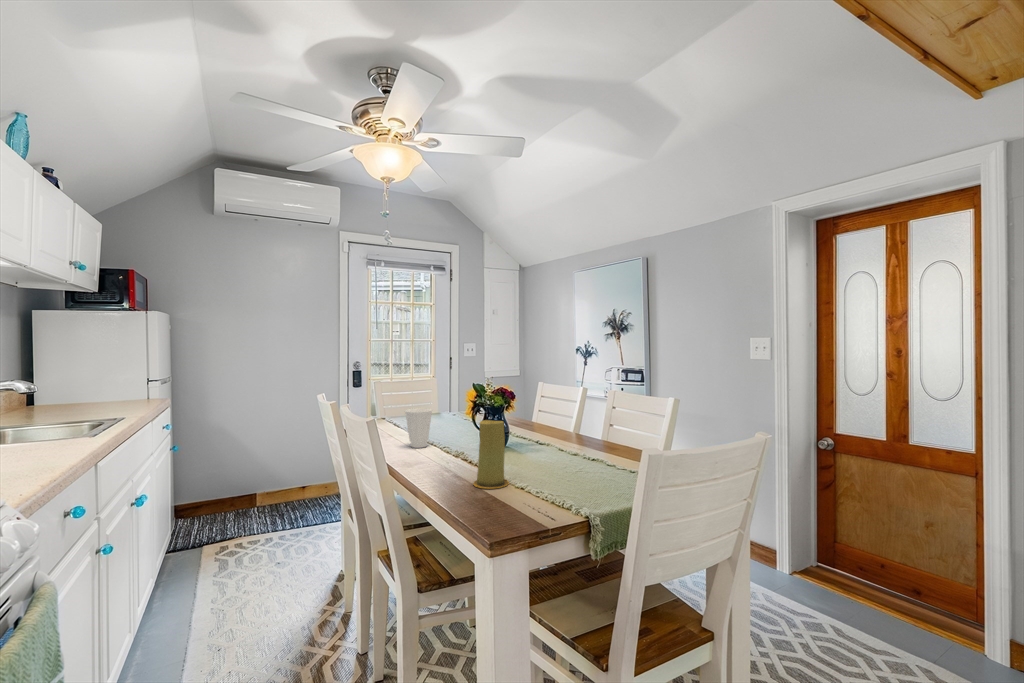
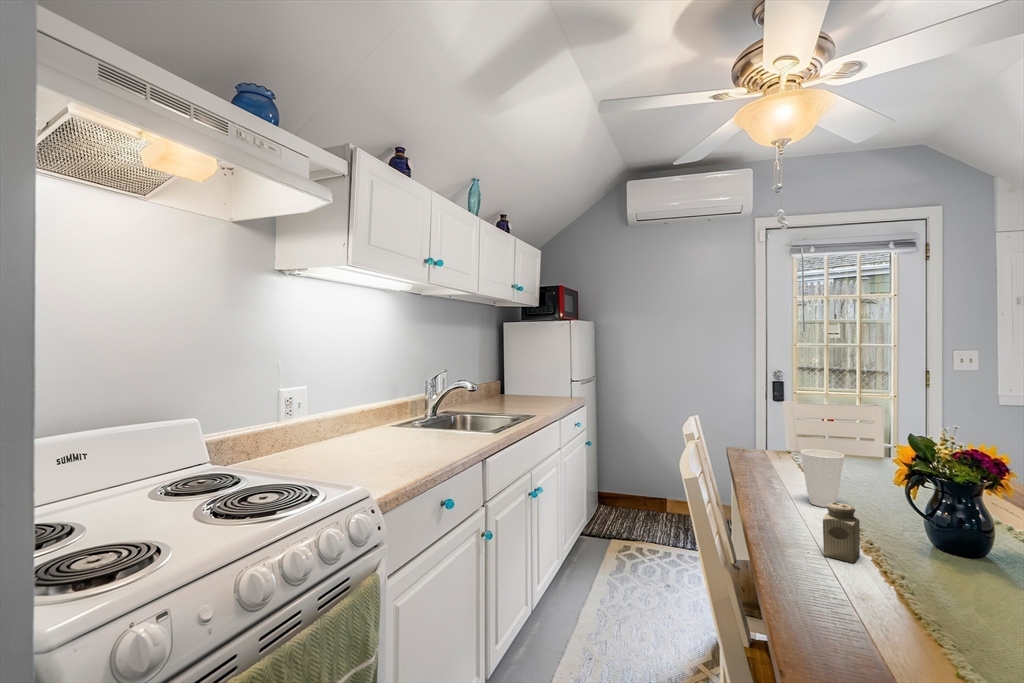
candle: present [473,420,509,489] -> none [878,503,958,635]
salt shaker: none [434,434,453,471] -> present [823,503,860,563]

